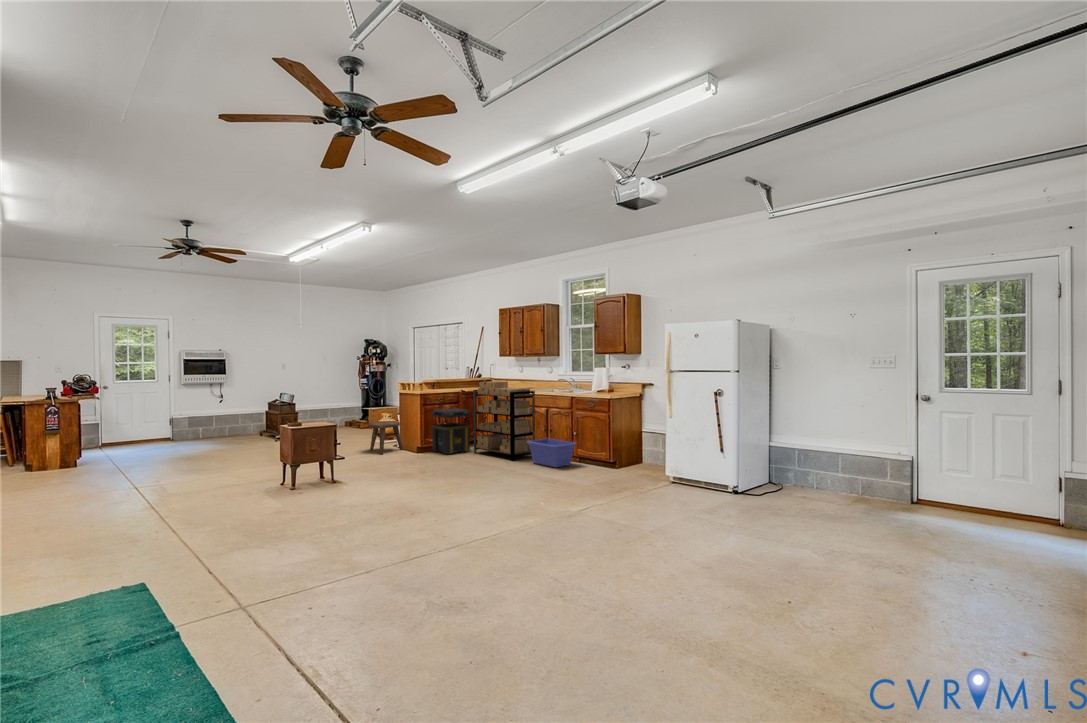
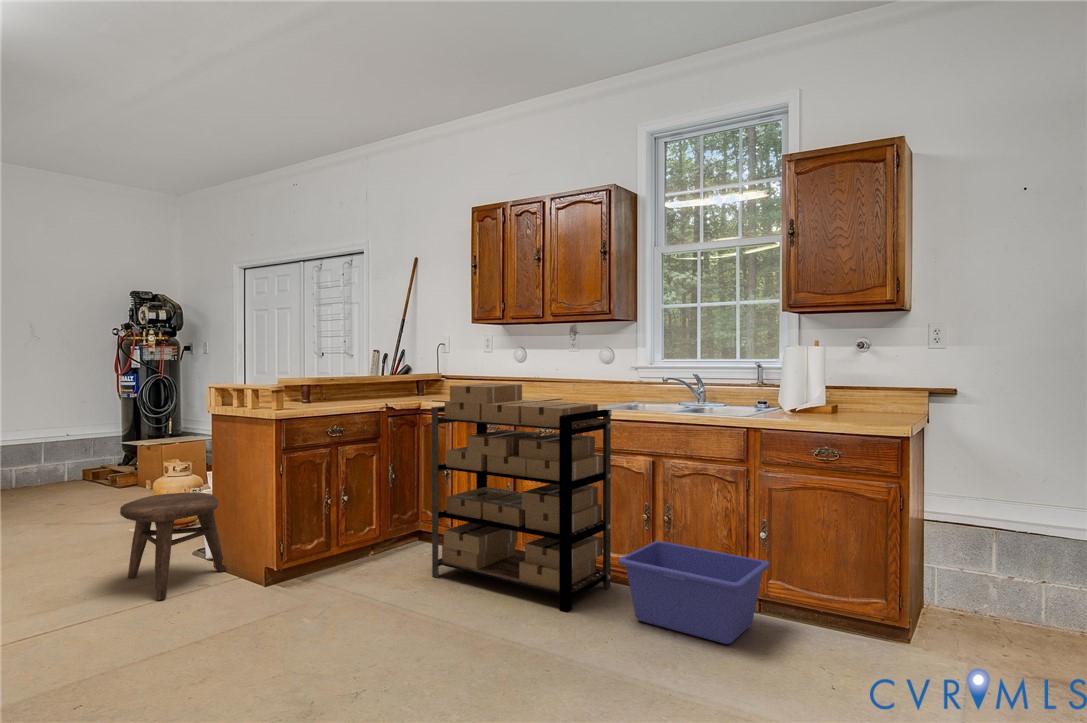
toolbox: present [432,408,471,454] -> none [311,454,420,588]

